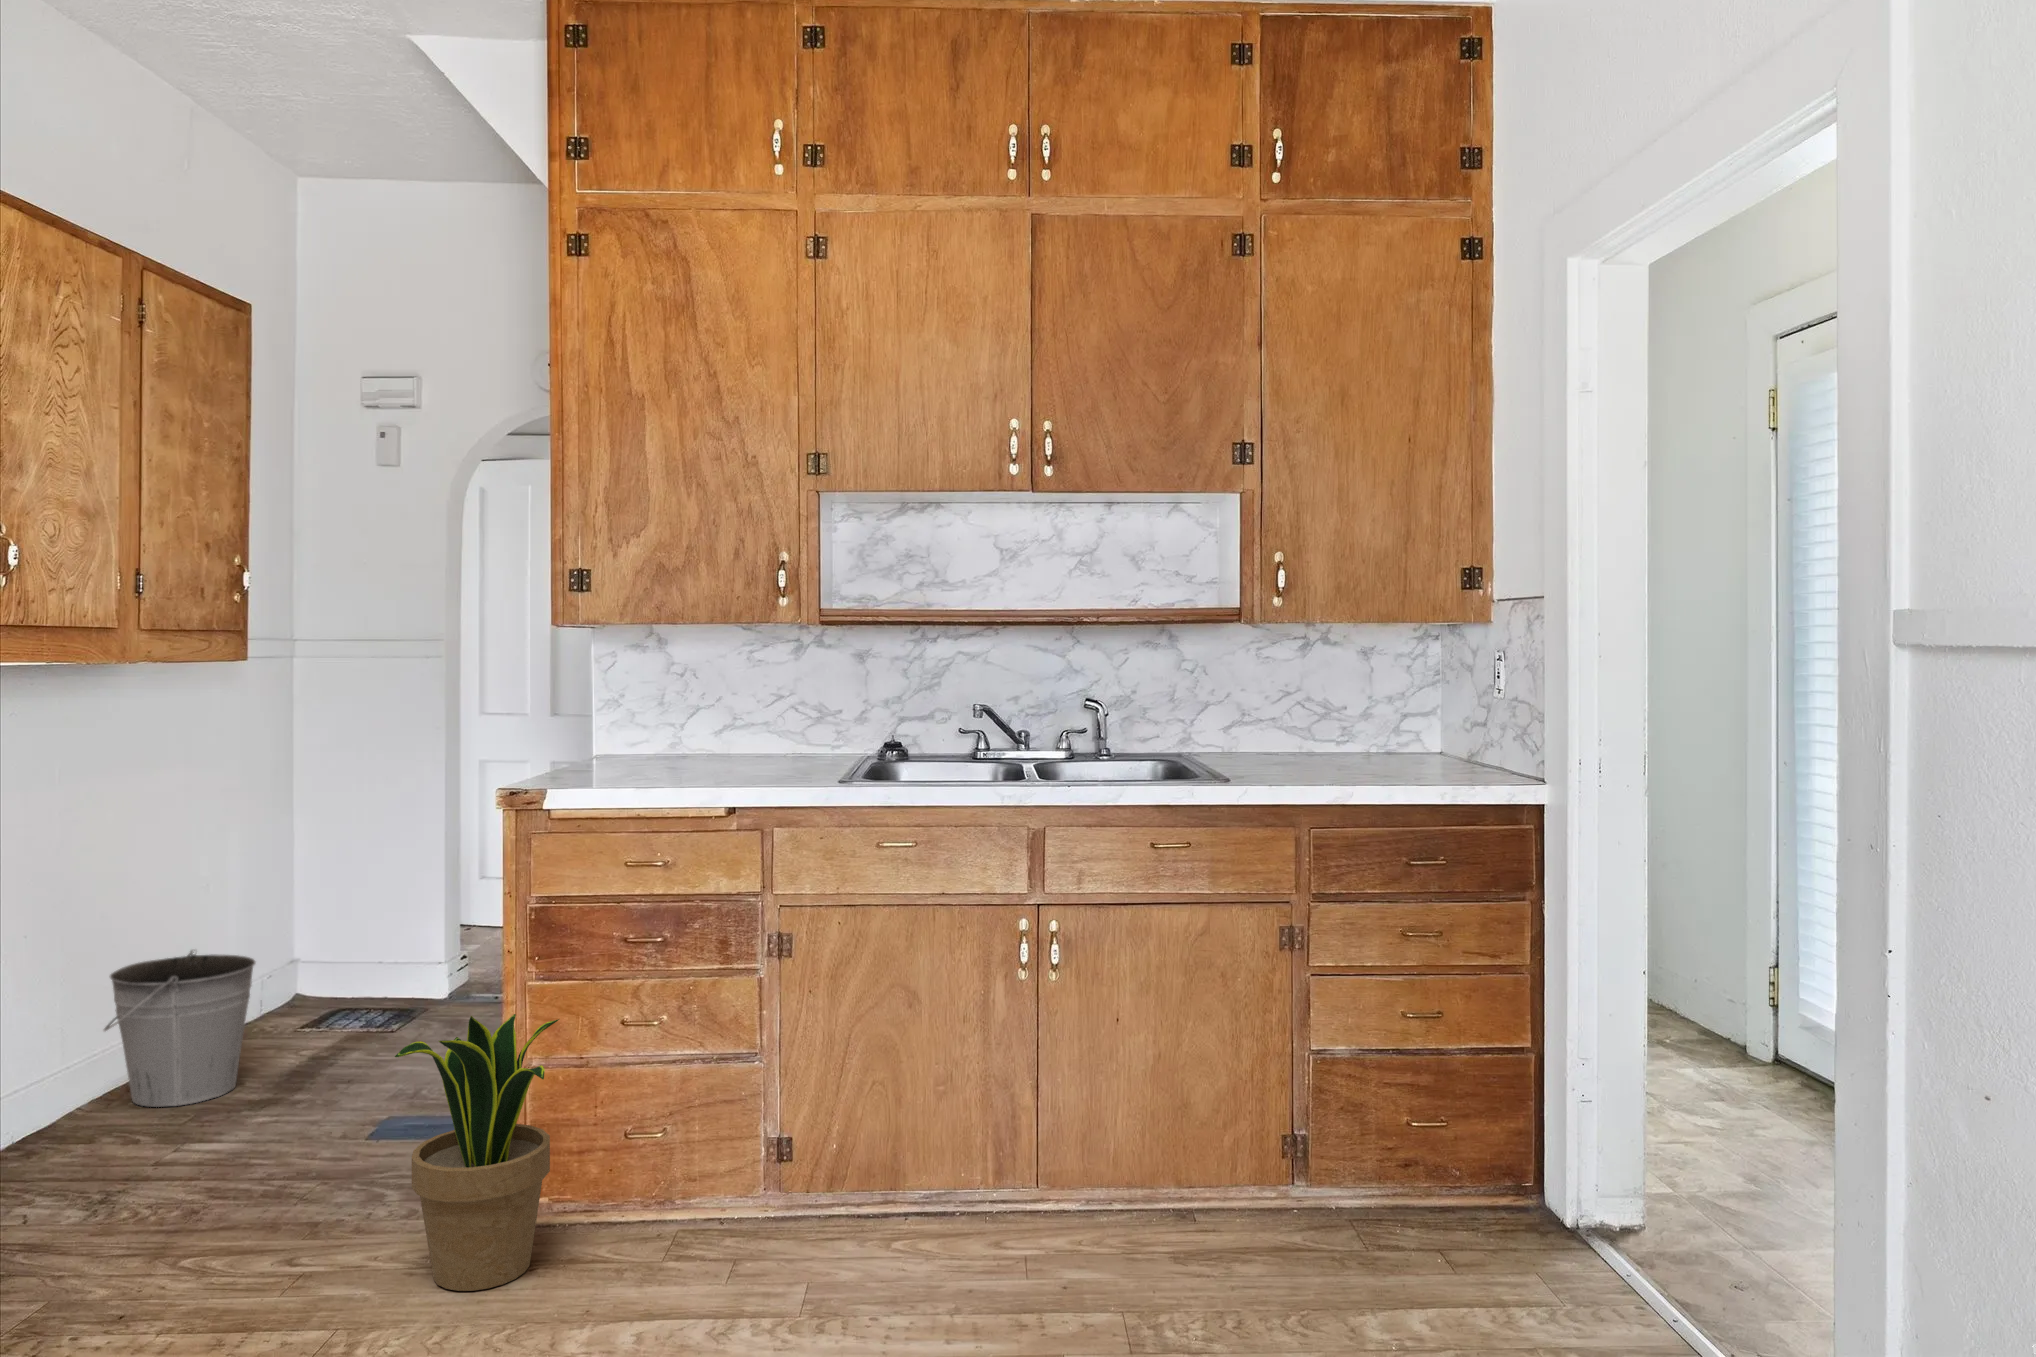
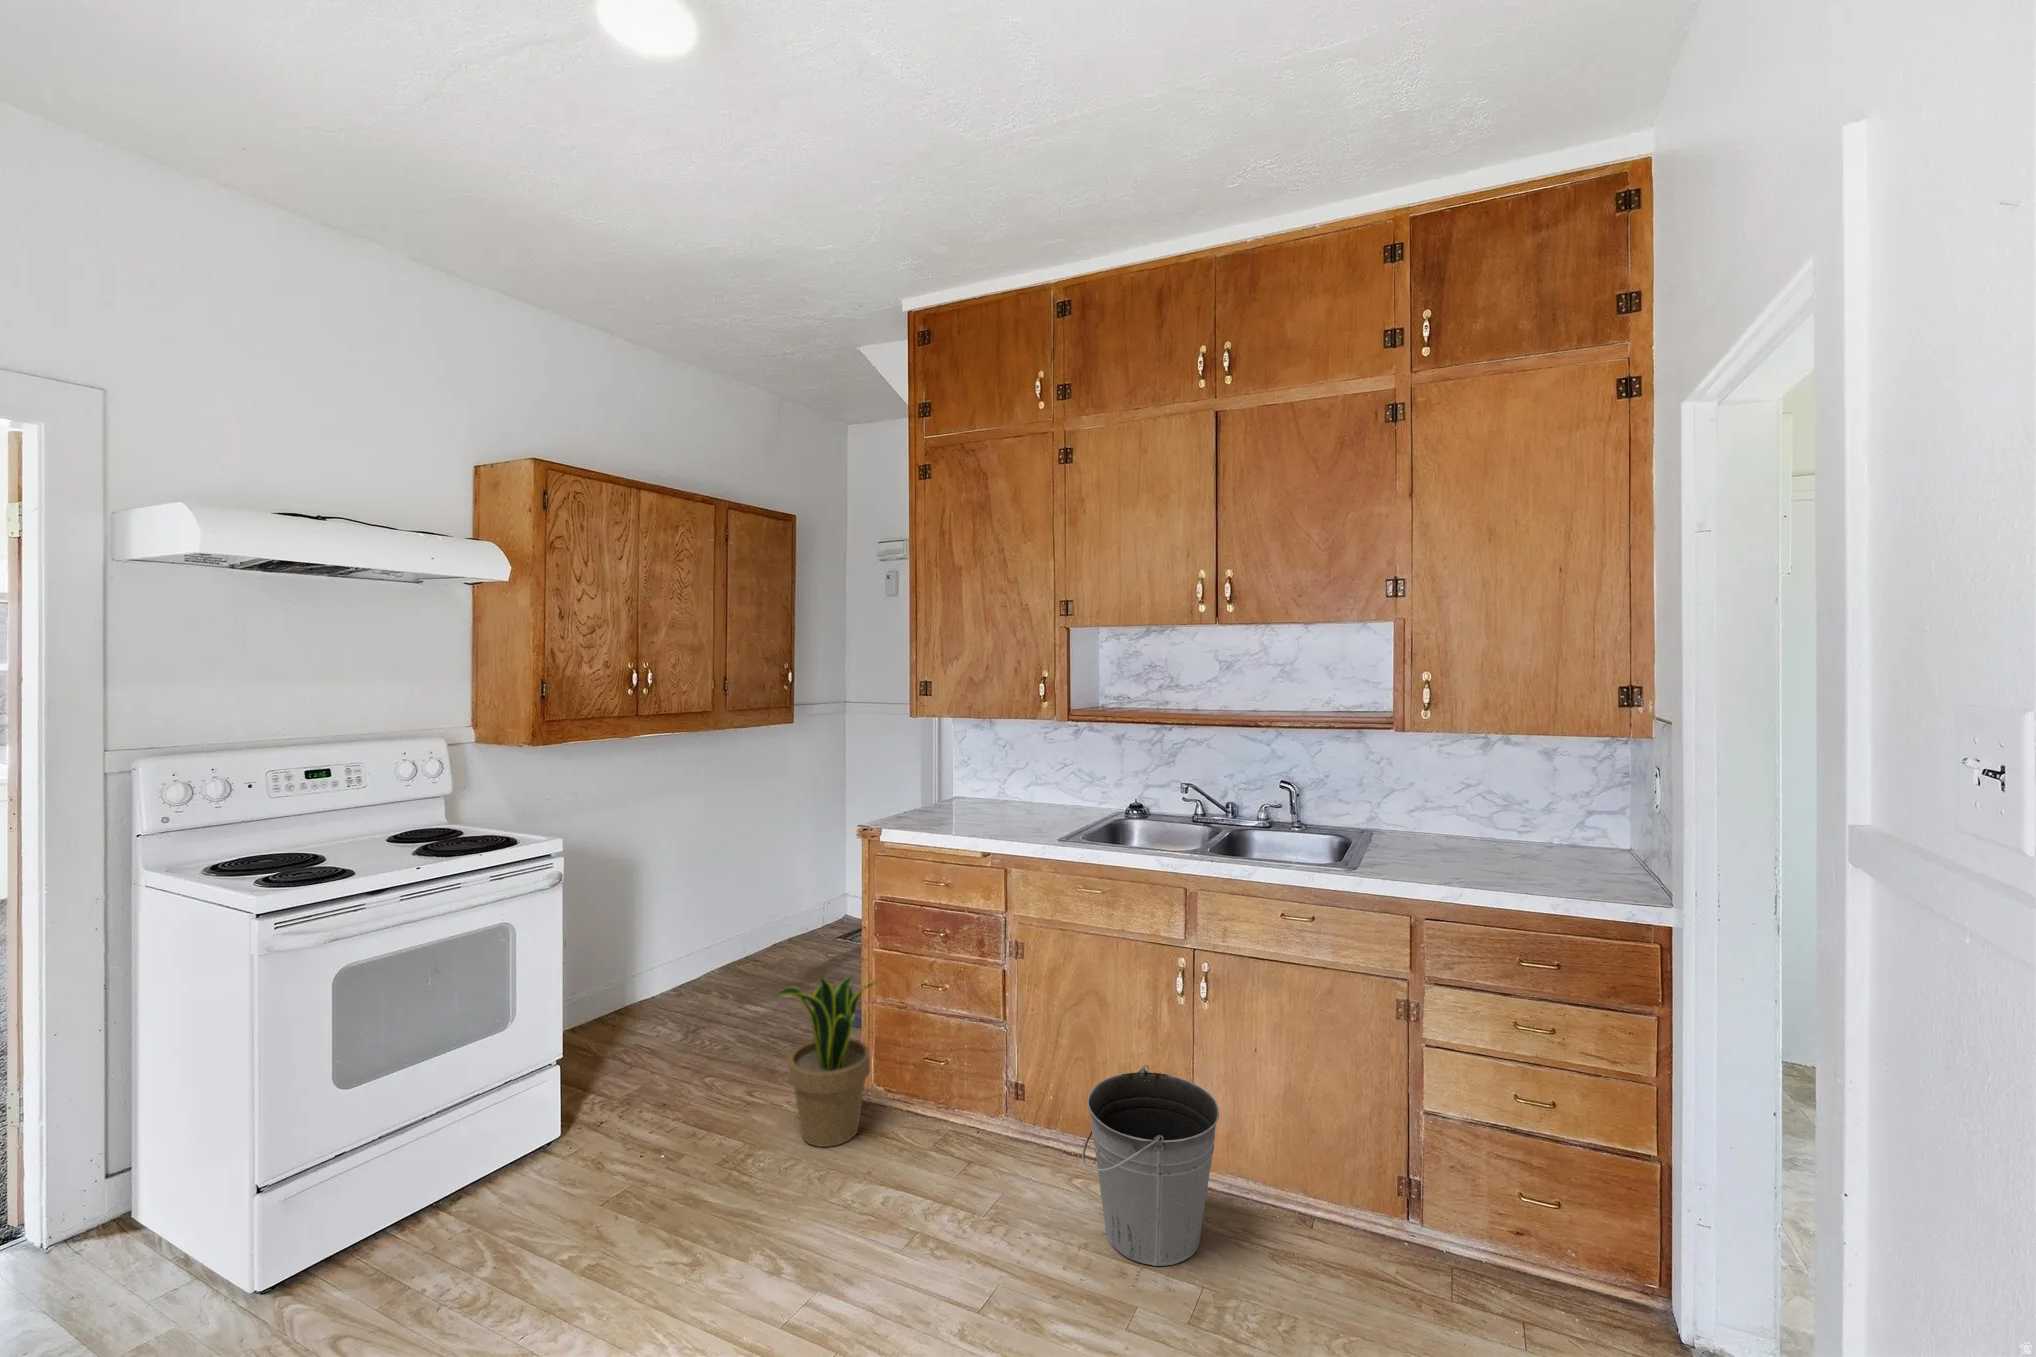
bucket: present [104,950,256,1107] -> present [1082,1065,1219,1266]

